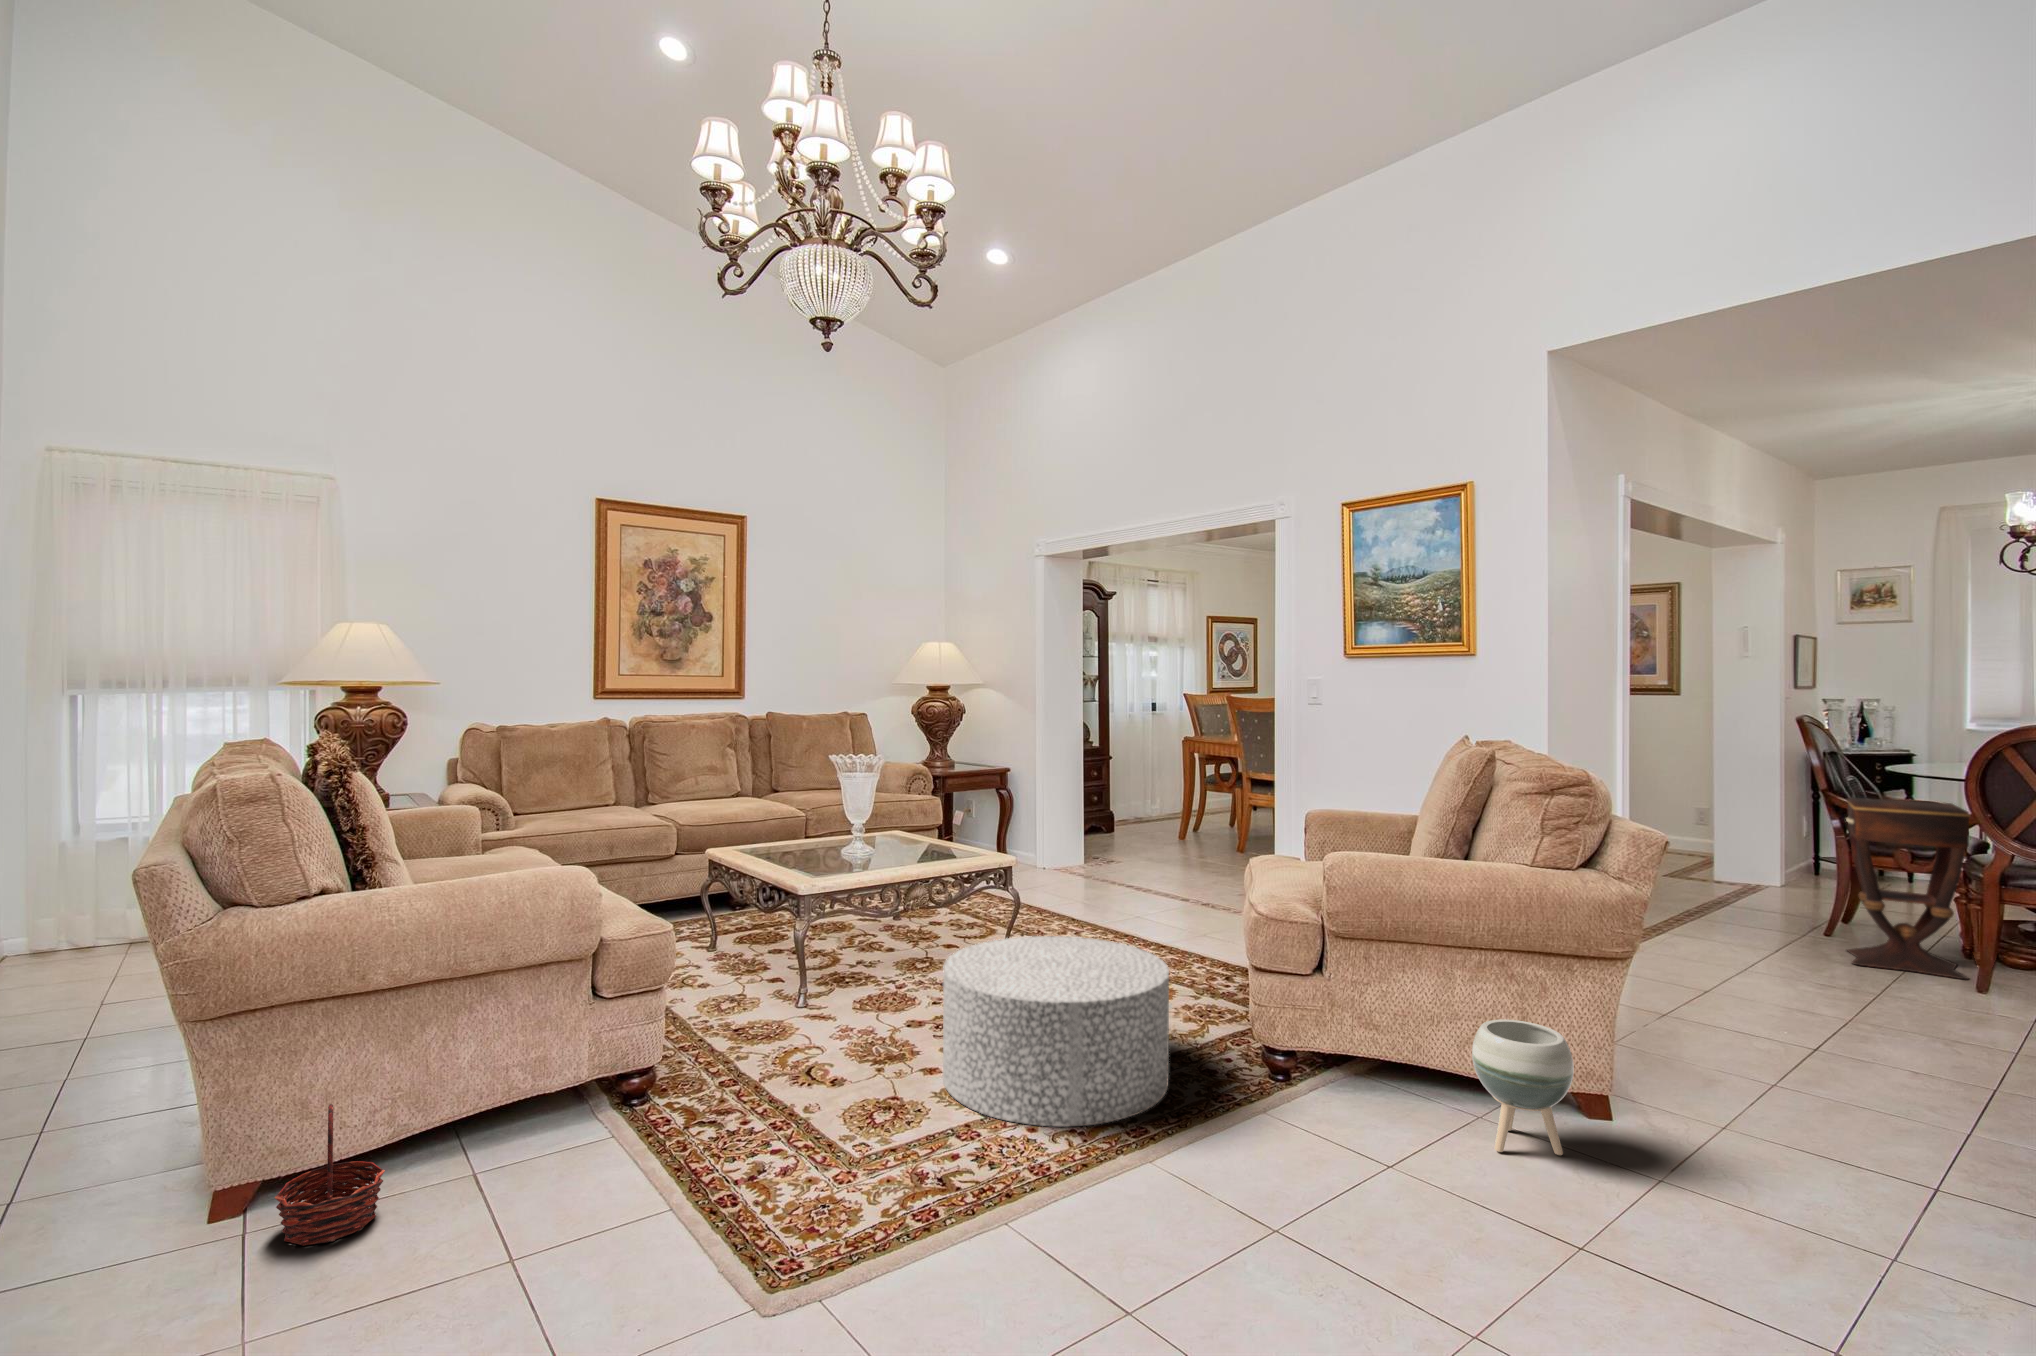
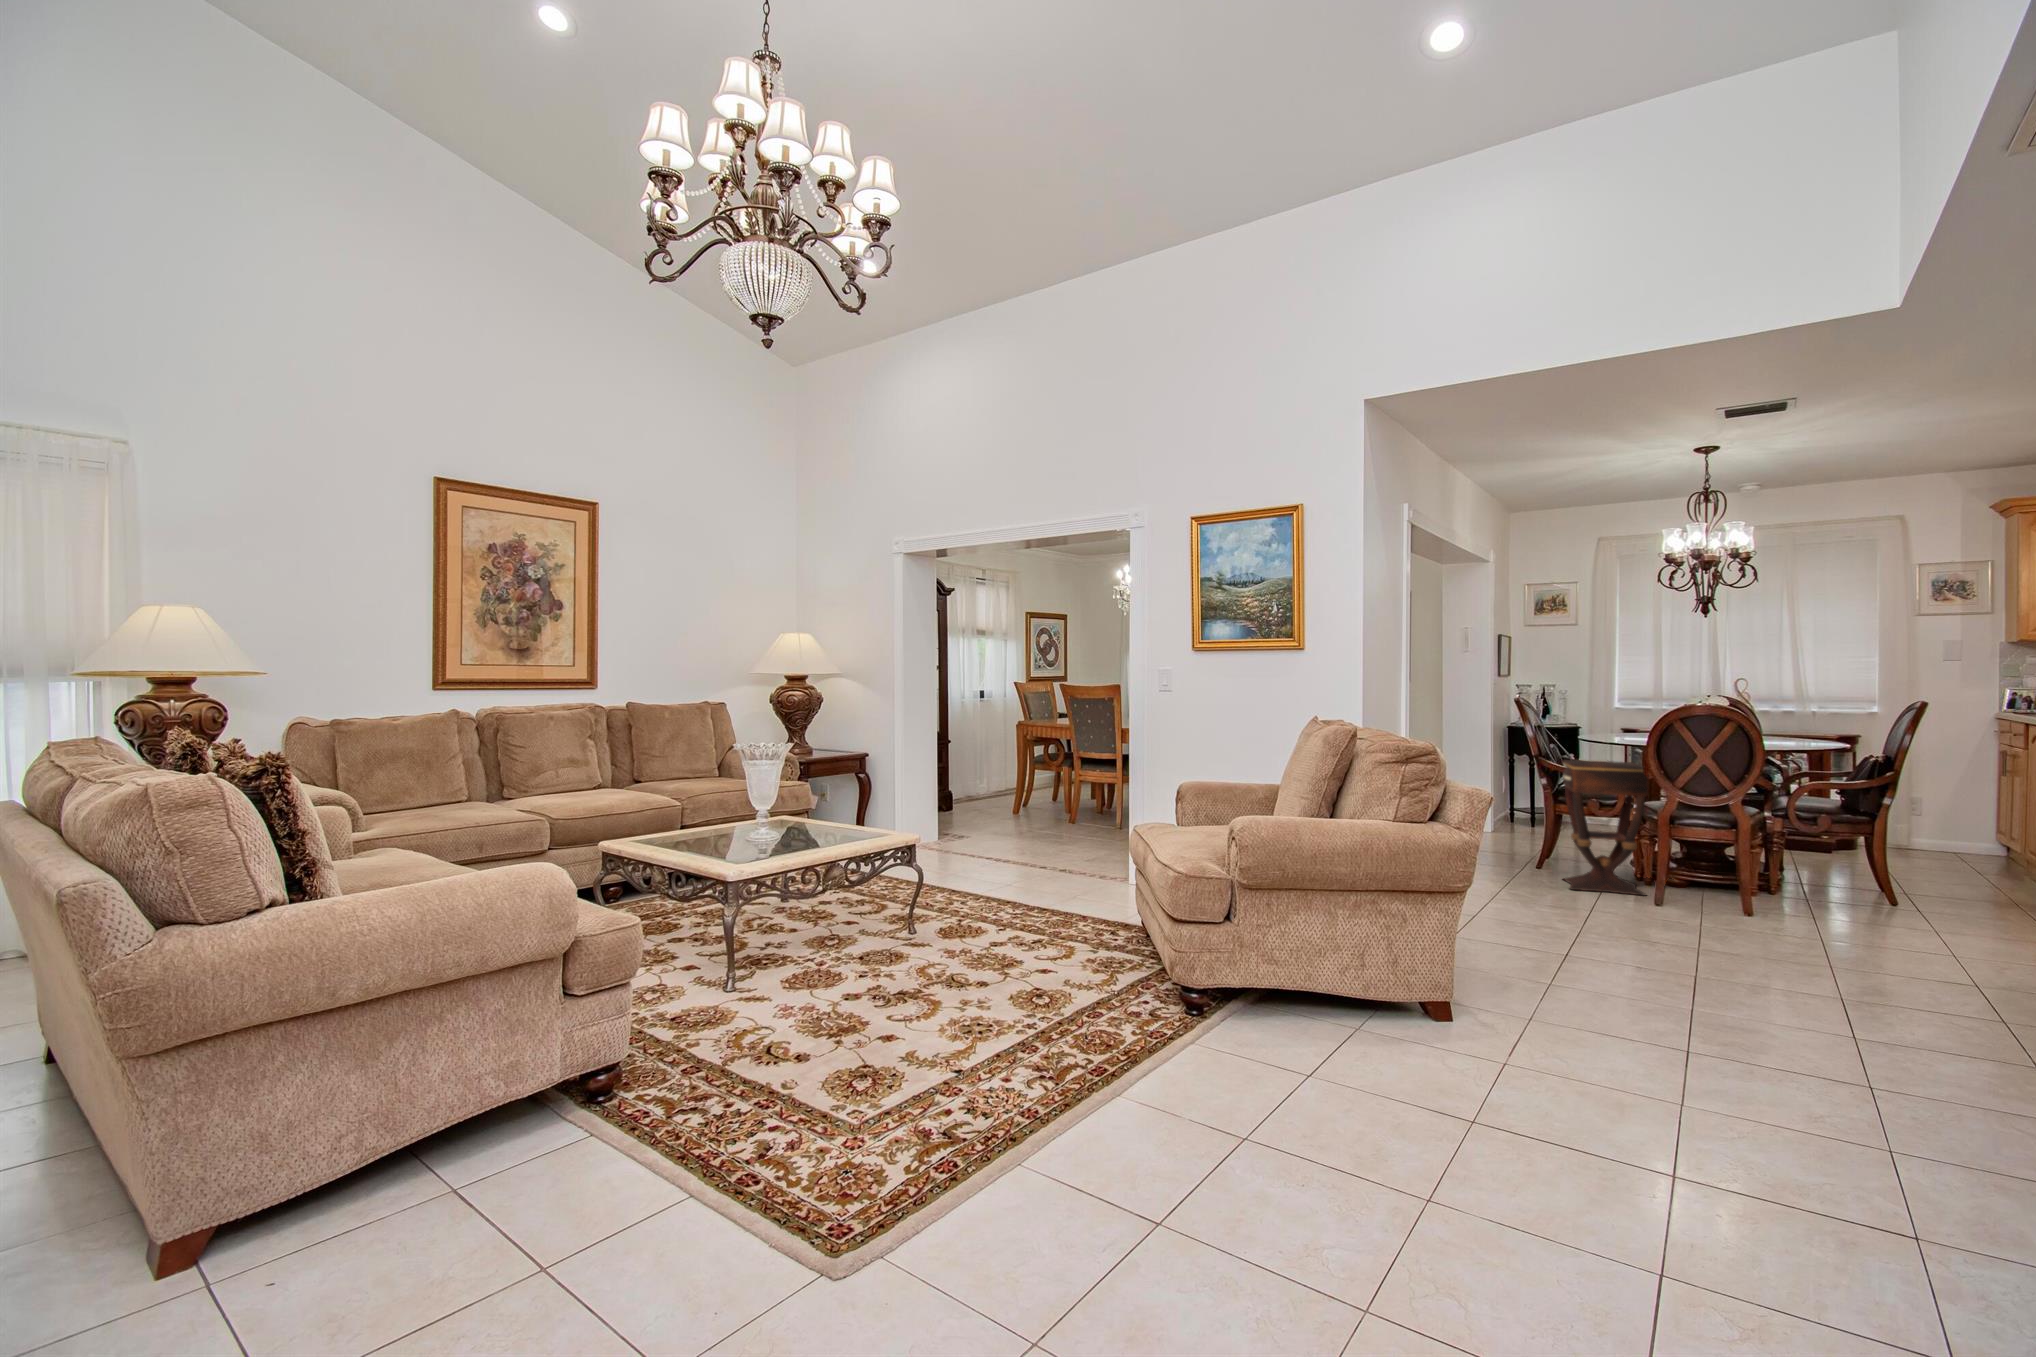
ottoman: present [943,936,1169,1127] -> none [899,906,1106,1077]
planter: present [1472,1019,1574,1155] -> none [1360,948,1439,1056]
basket: present [275,1104,385,1245] -> none [252,1131,372,1285]

